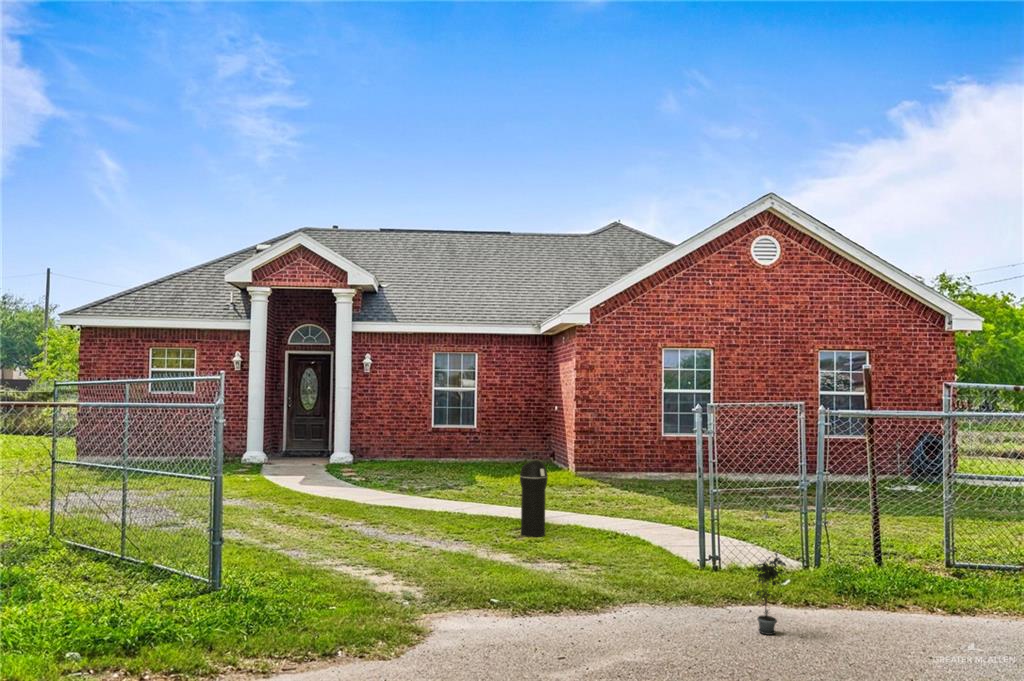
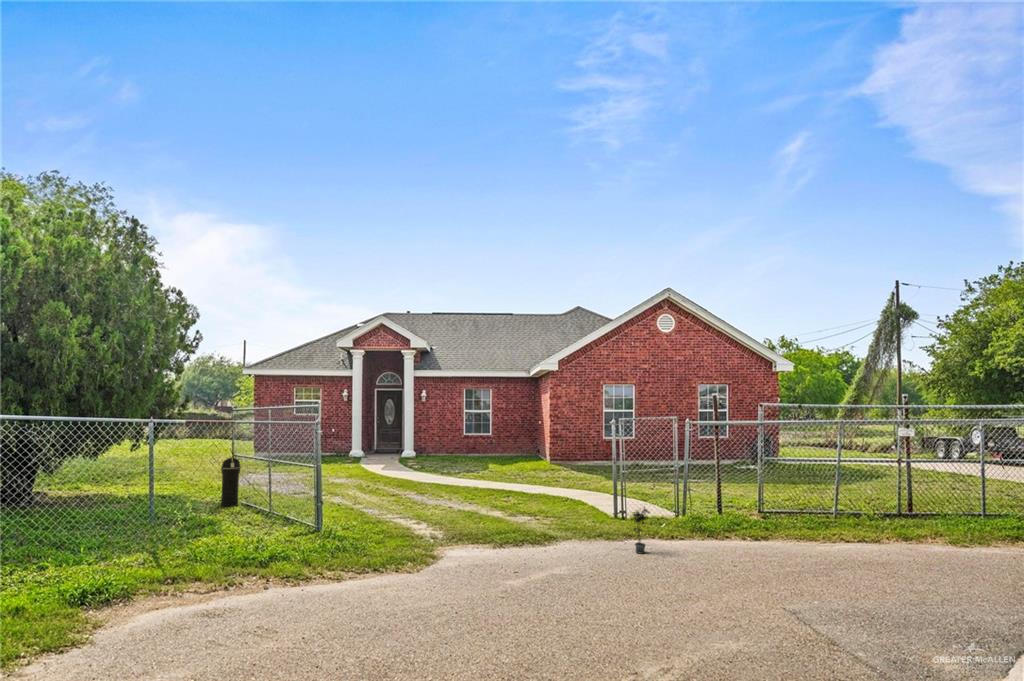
trash can: present [520,461,548,537] -> present [221,458,241,507]

